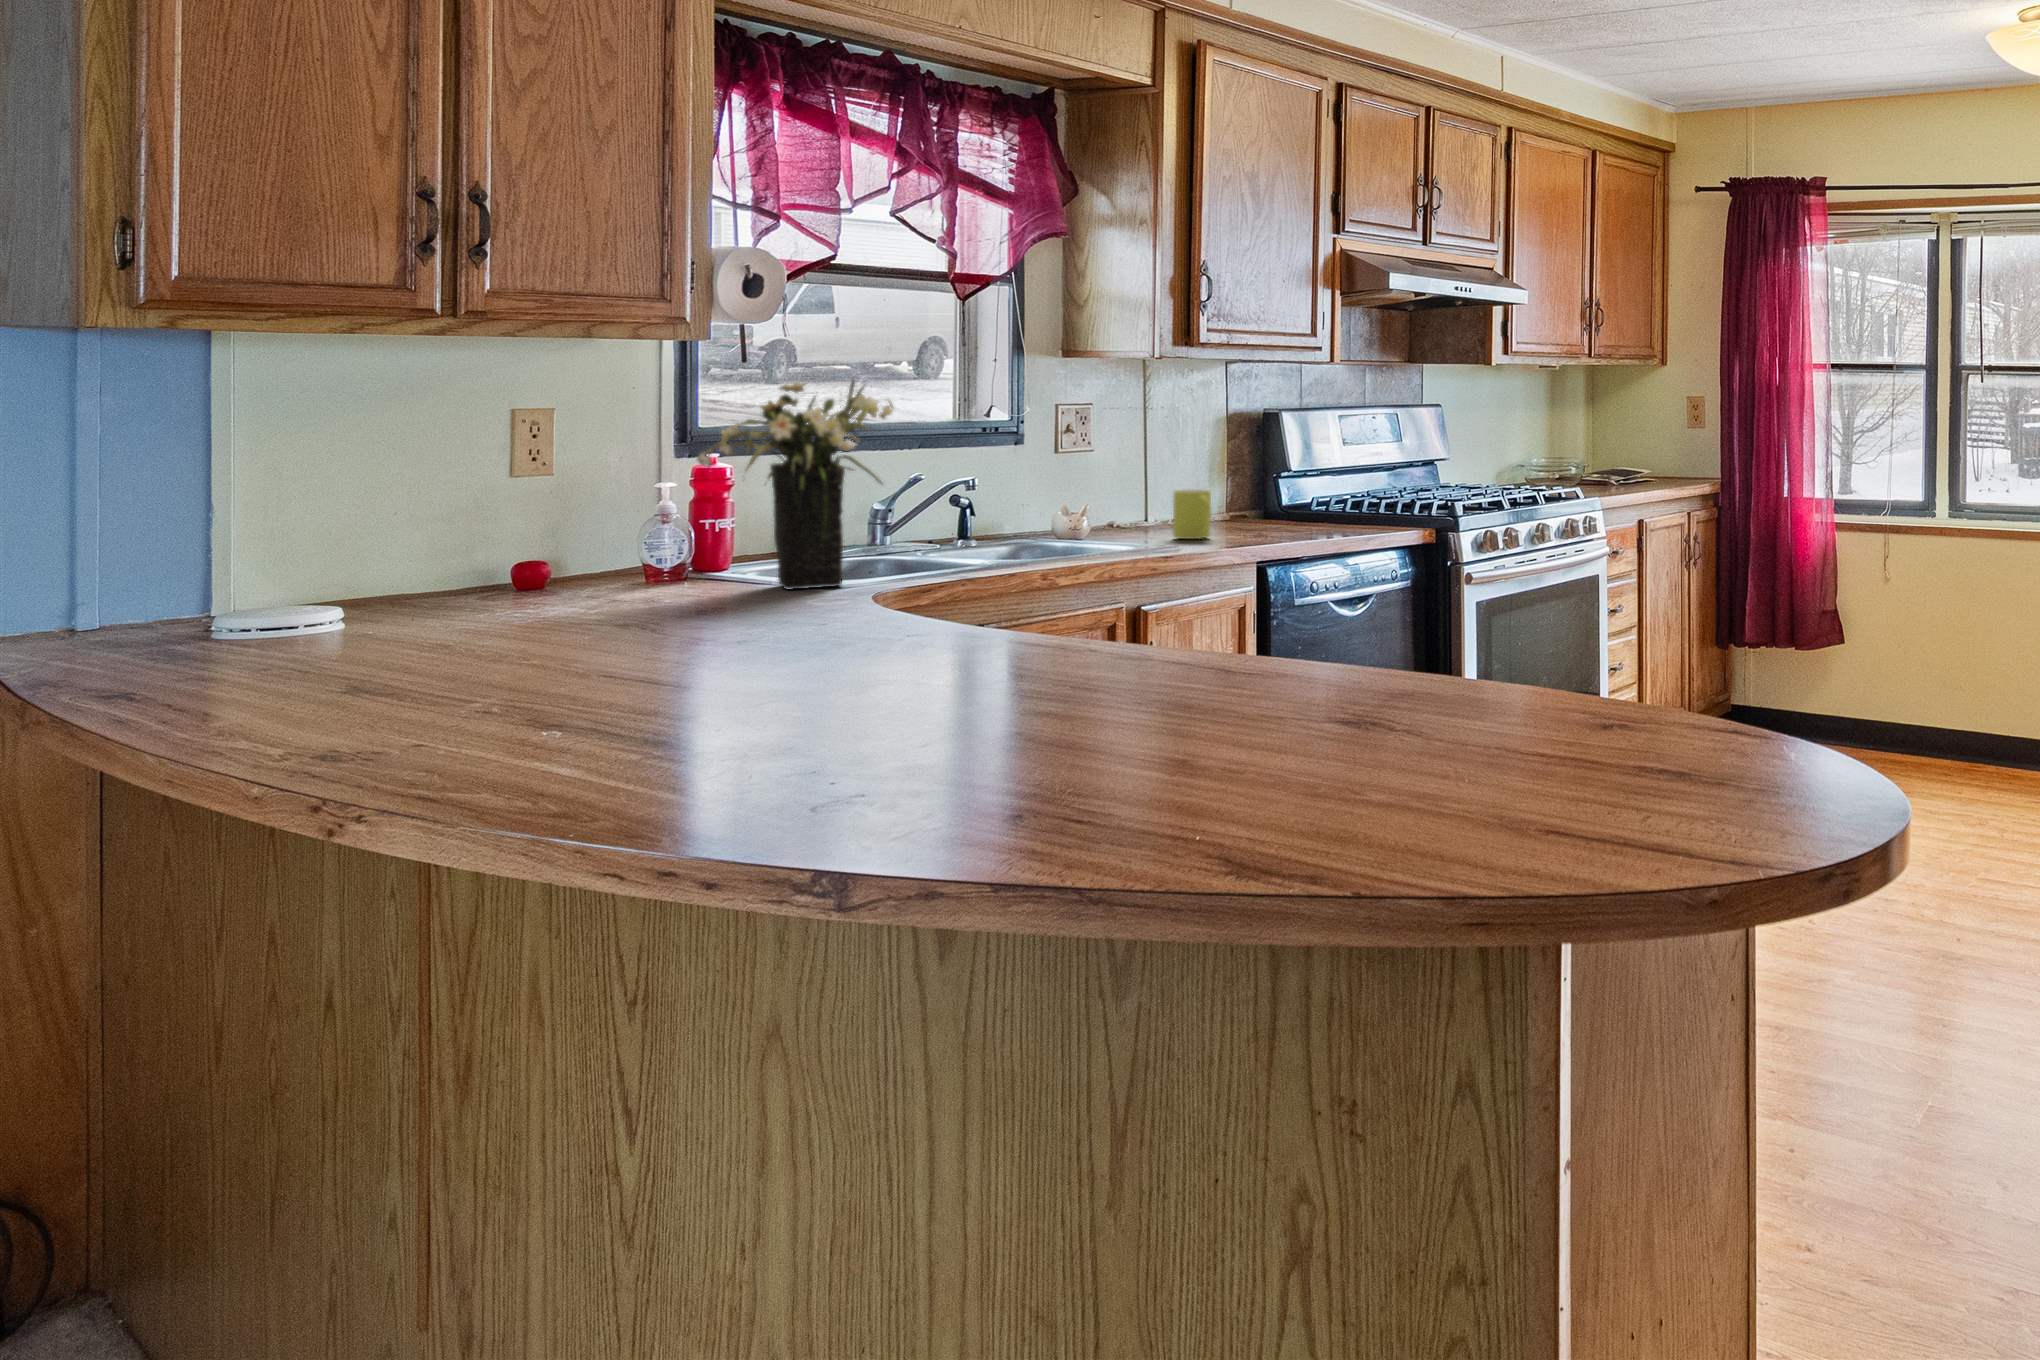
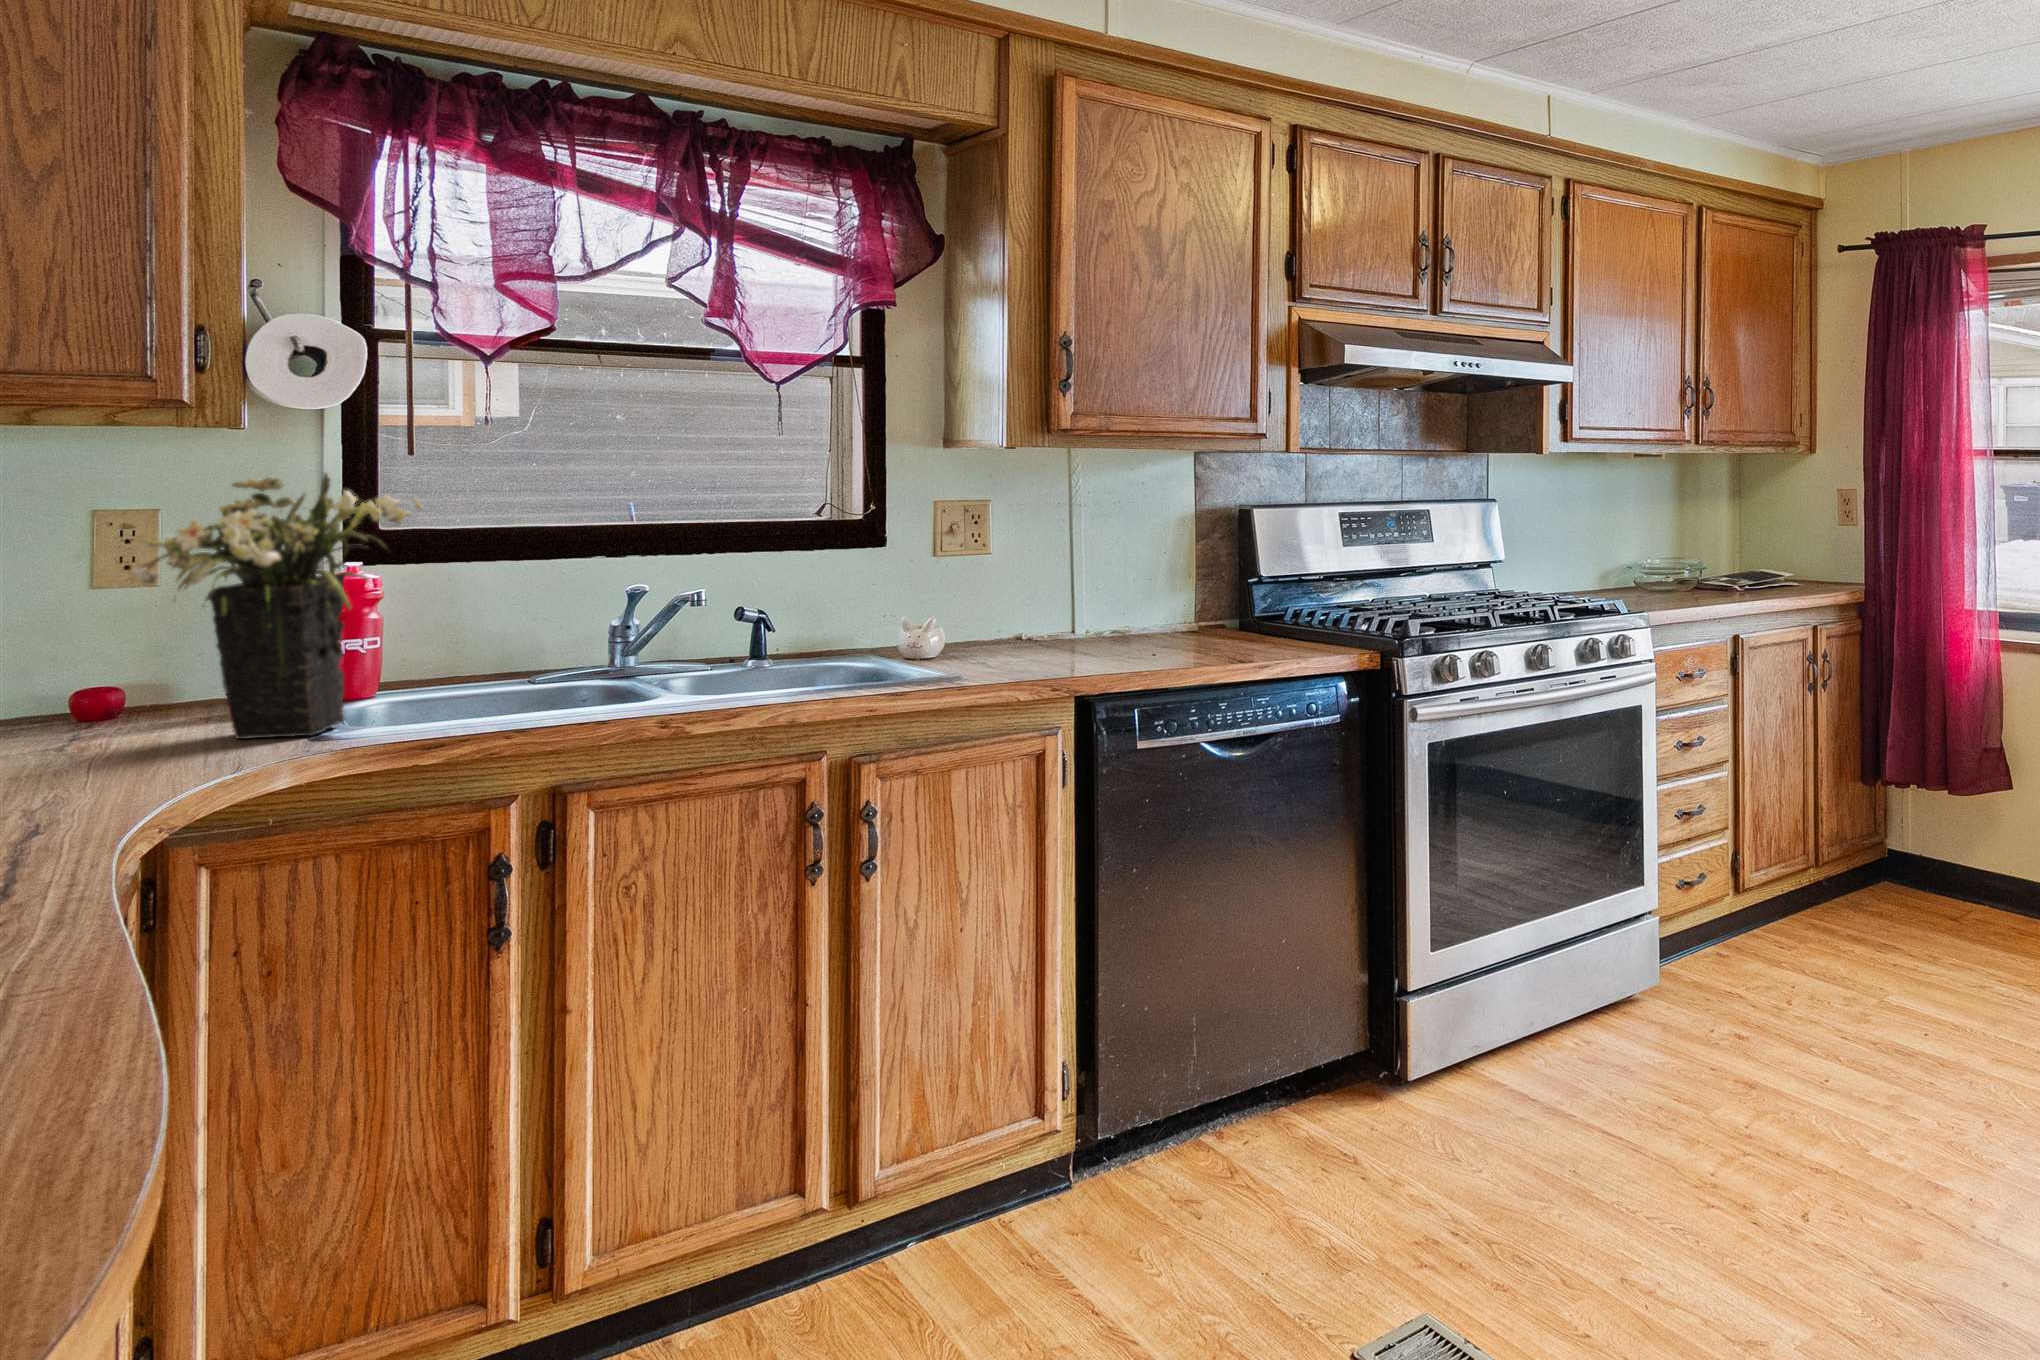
mug: present [1173,489,1211,539] -> none [976,604,1024,665]

